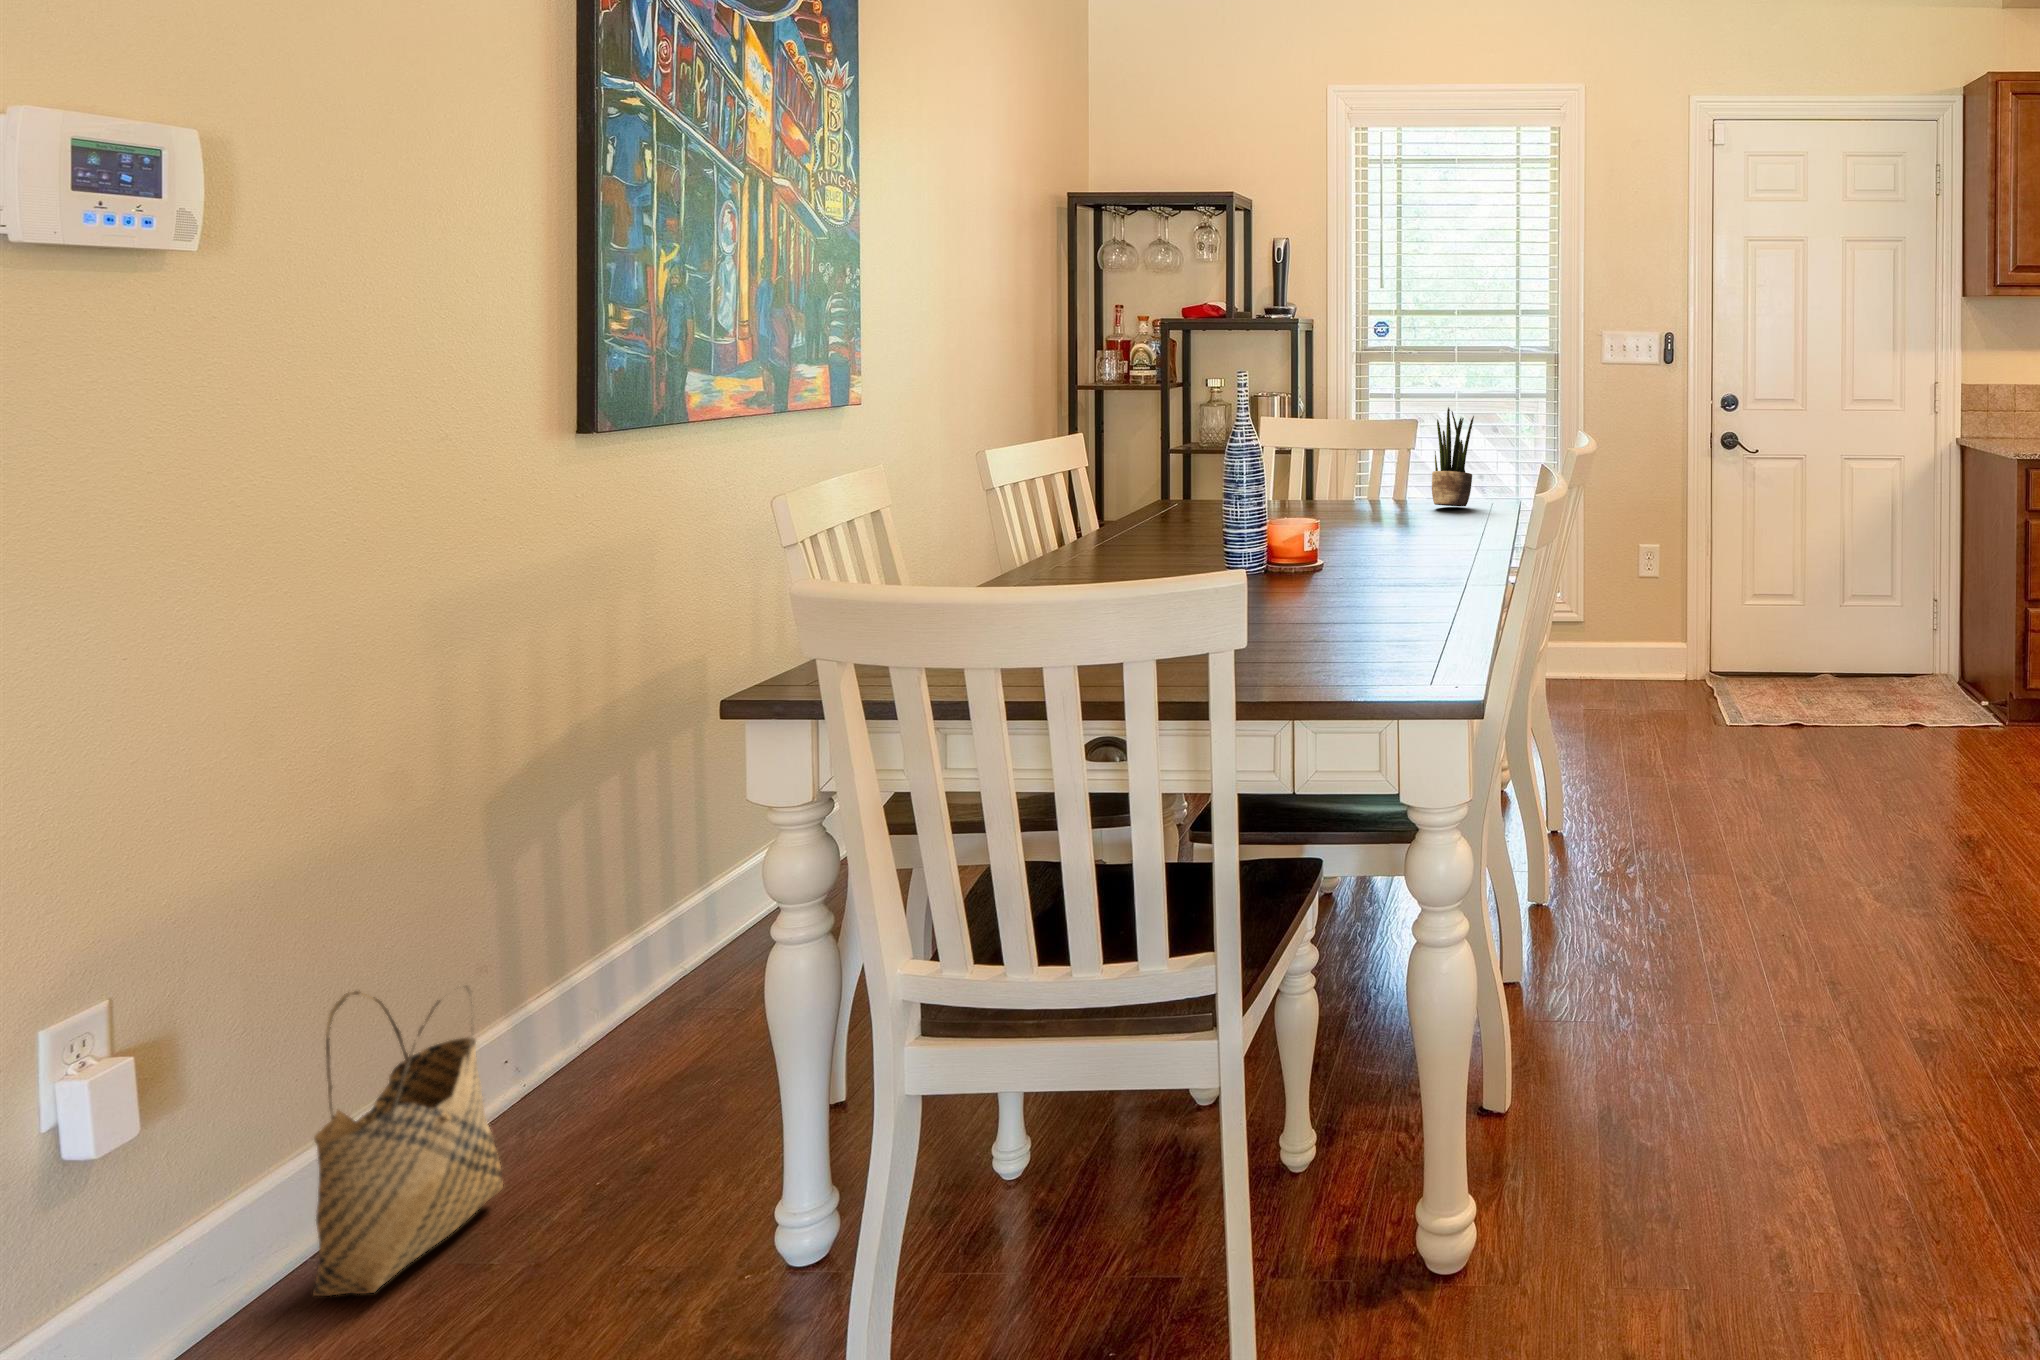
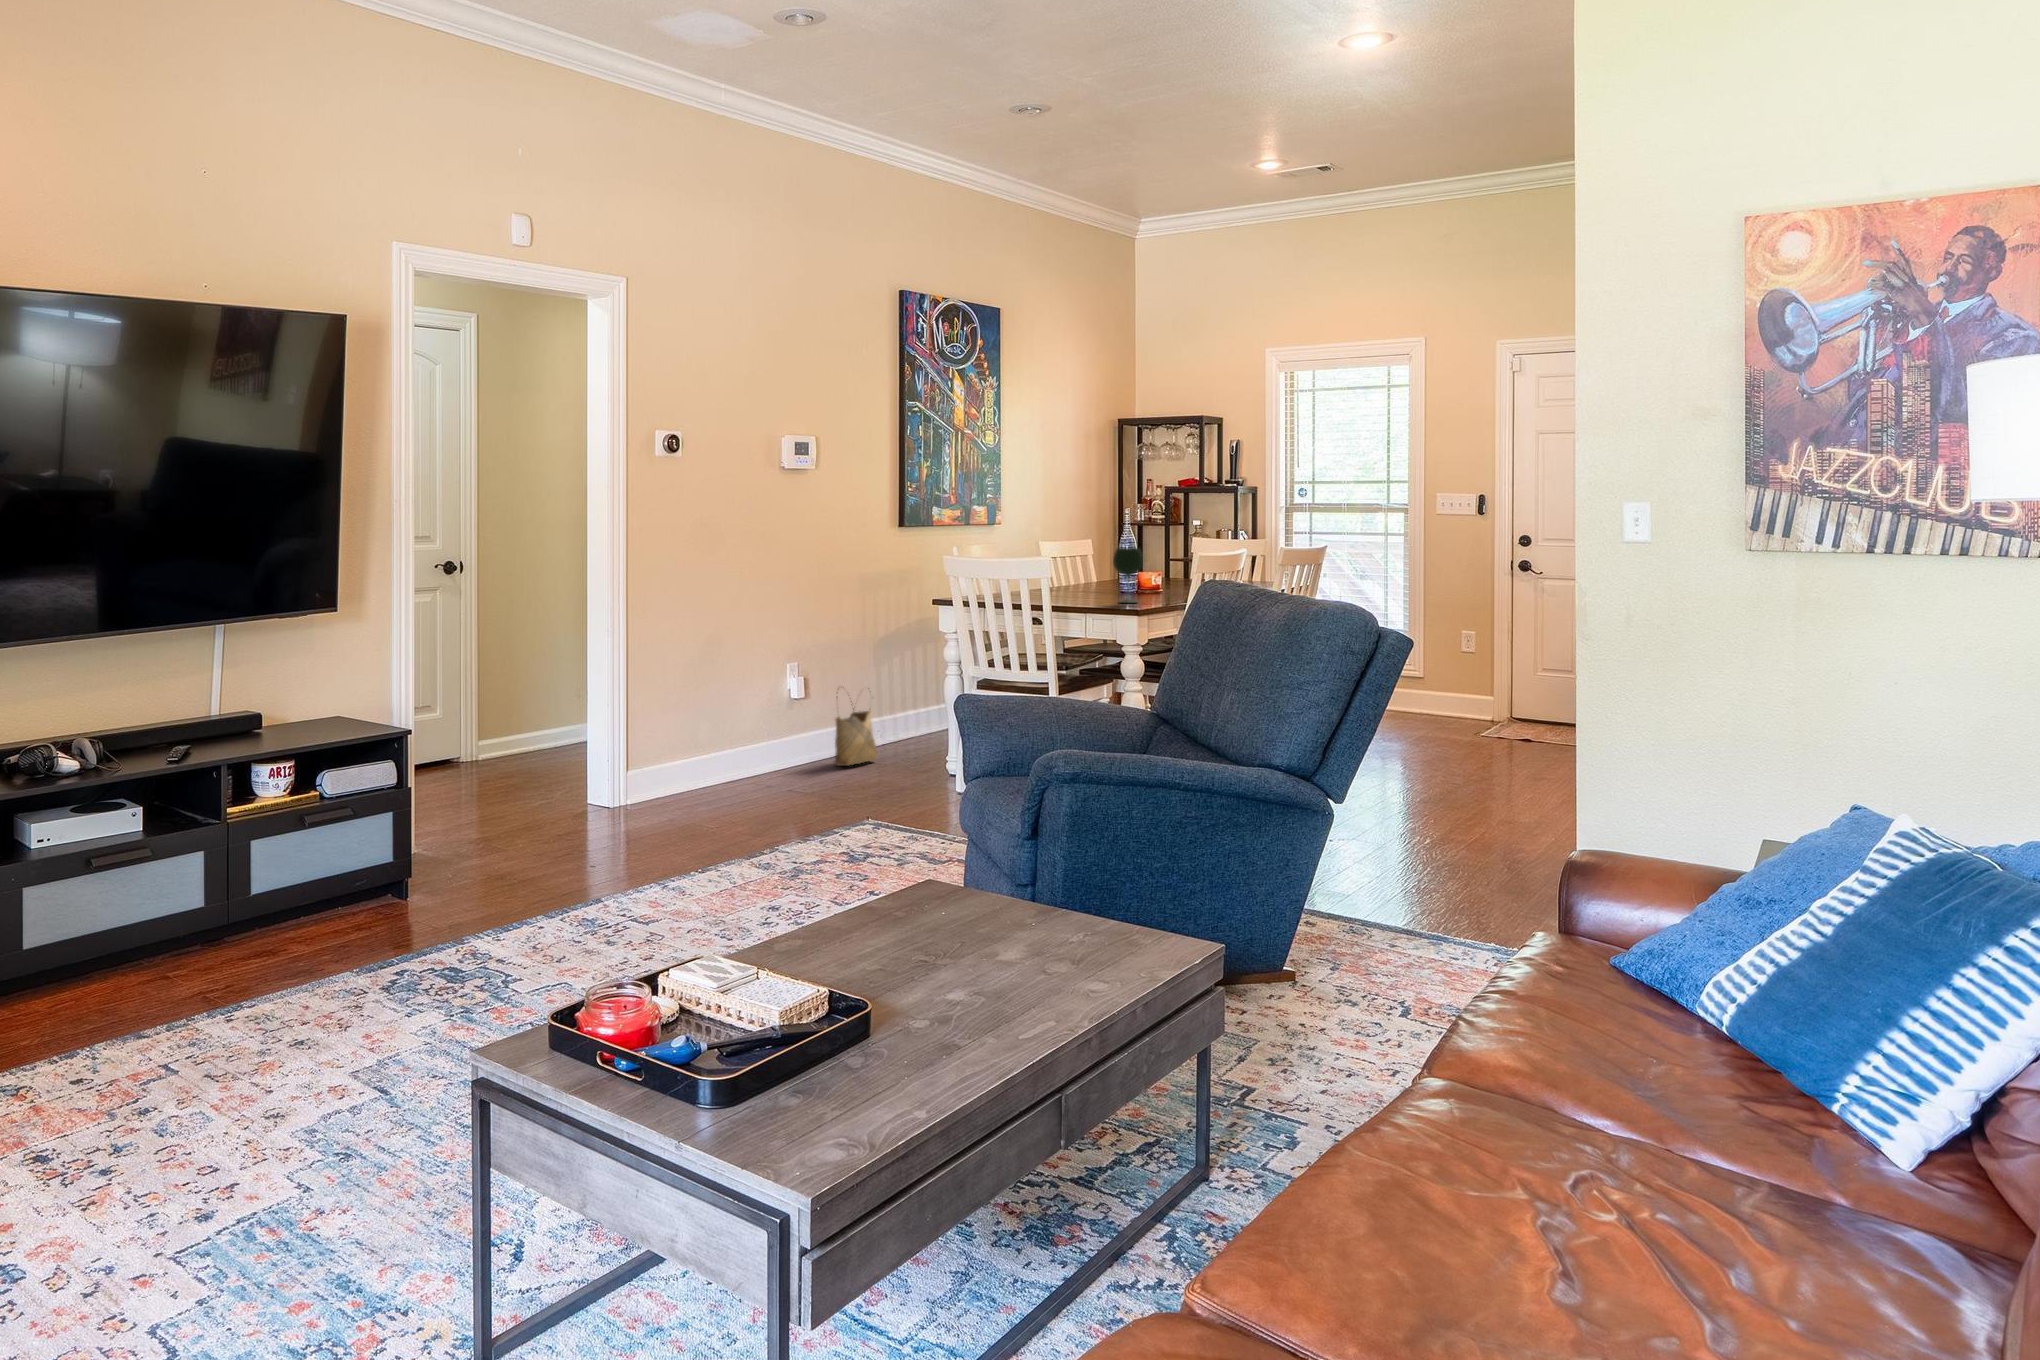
potted plant: present [1432,407,1474,506] -> none [1258,531,1282,583]
wine glass: none [1310,487,1393,646] -> present [1113,548,1143,603]

